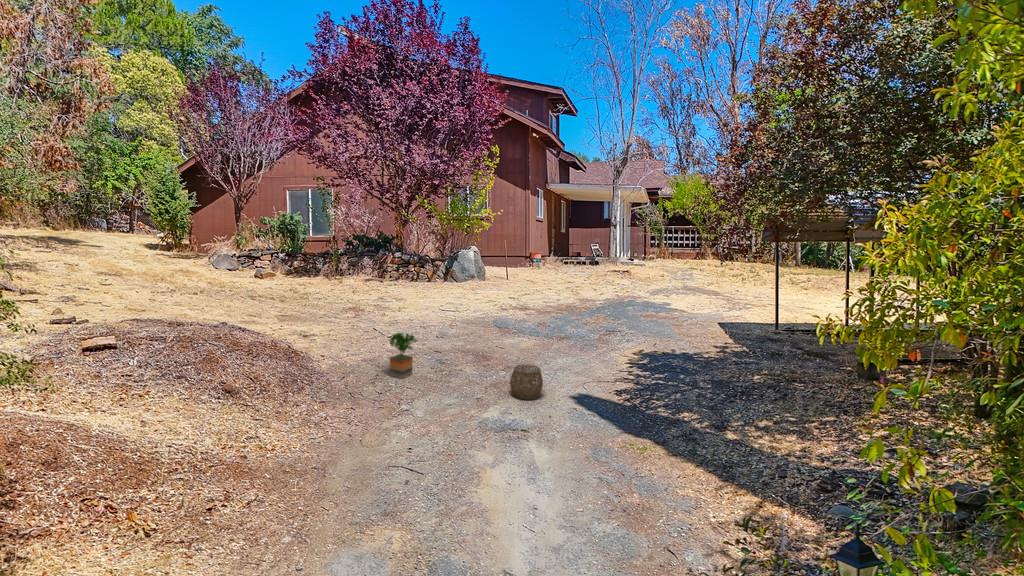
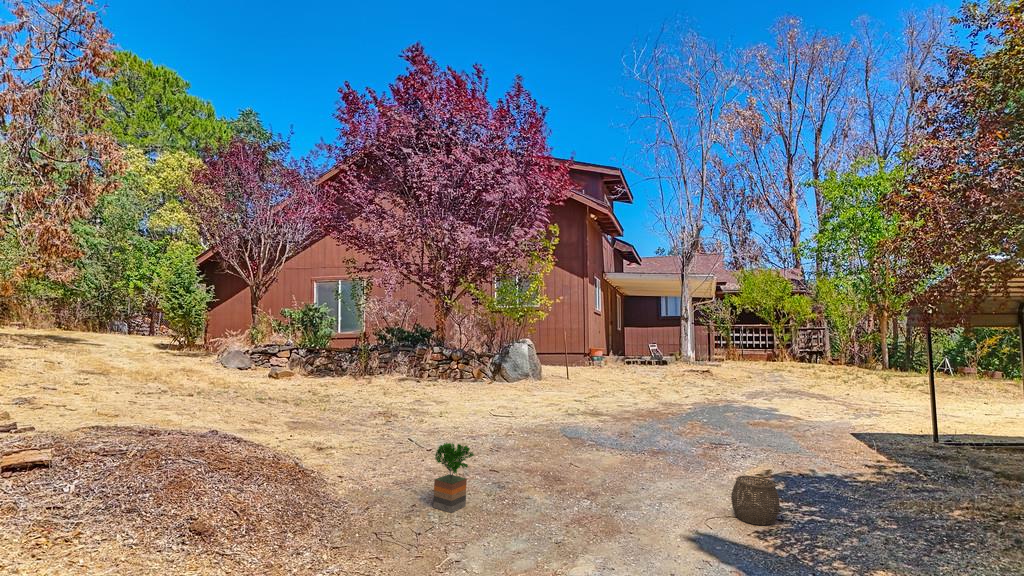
woven basket: present [510,365,543,400] -> present [731,476,780,525]

